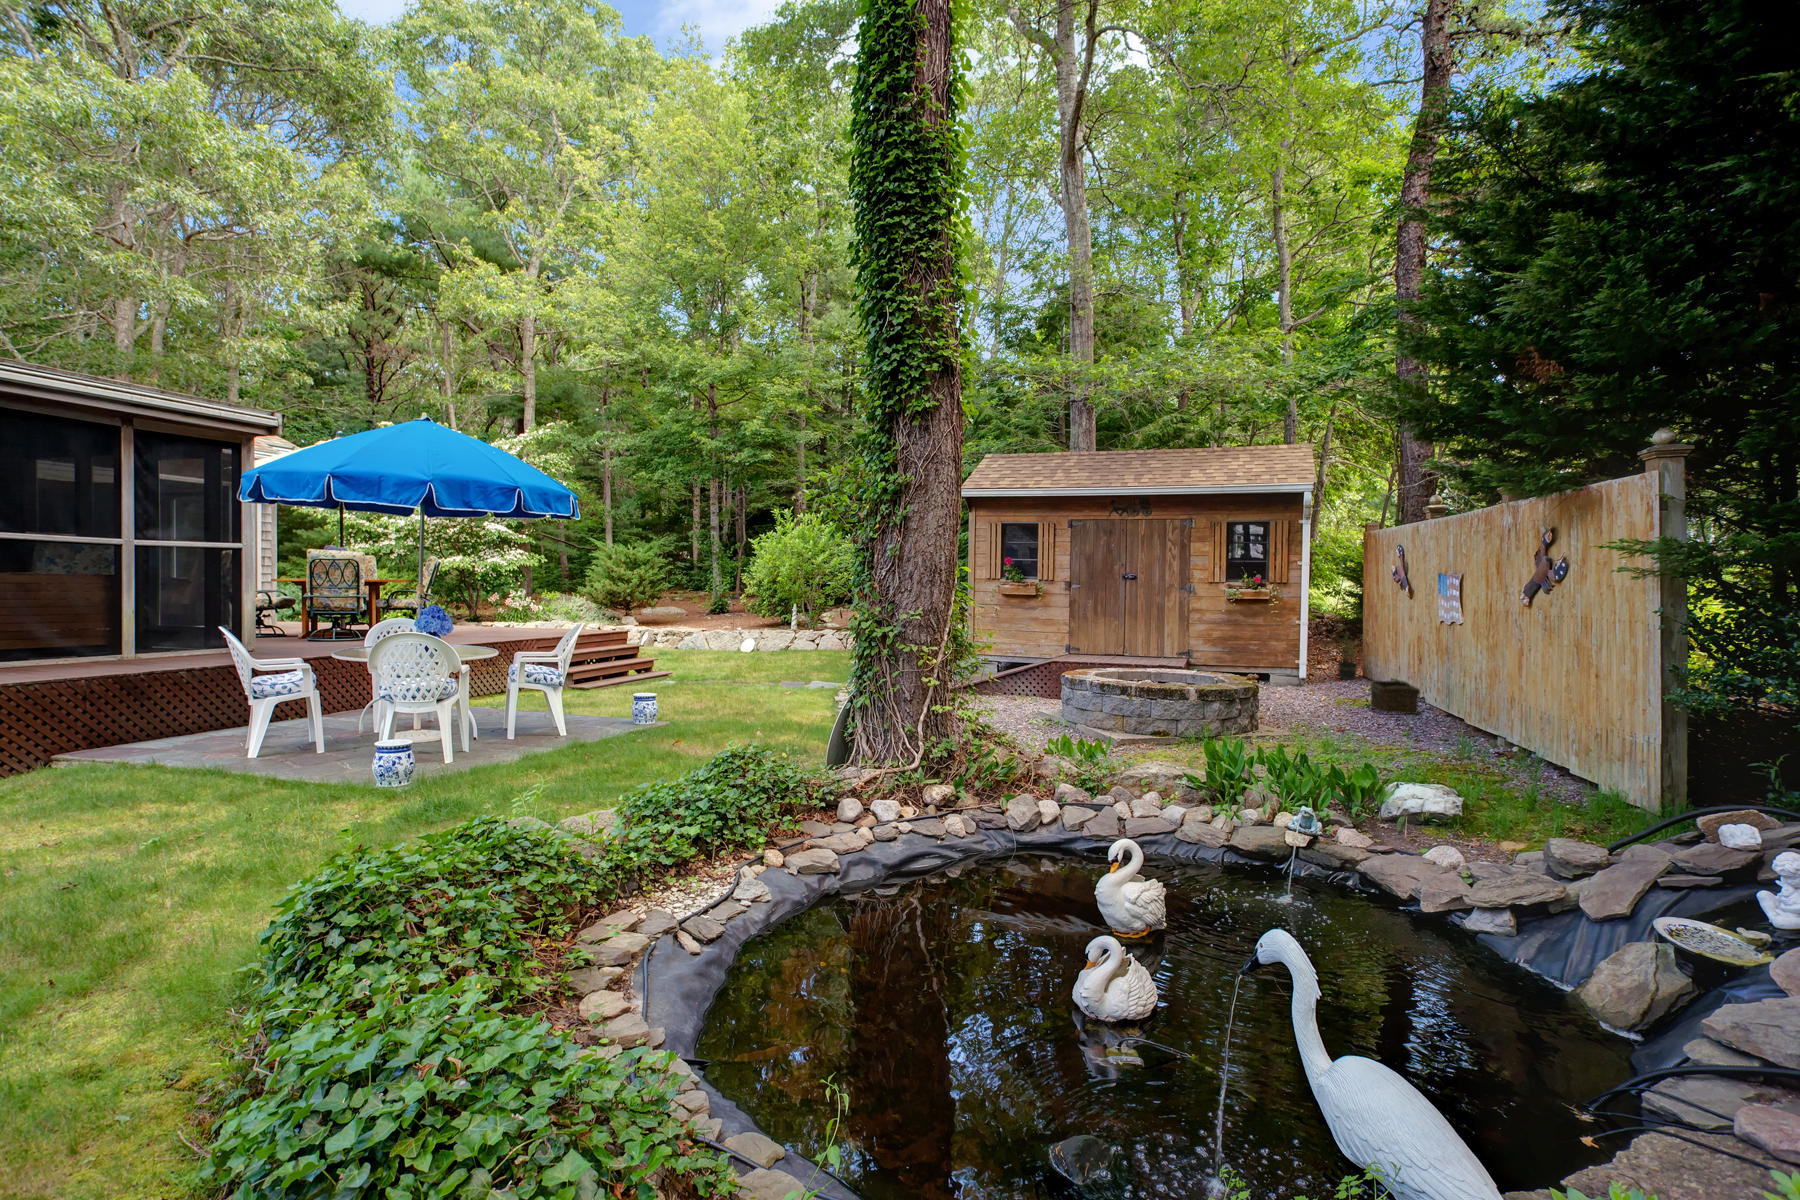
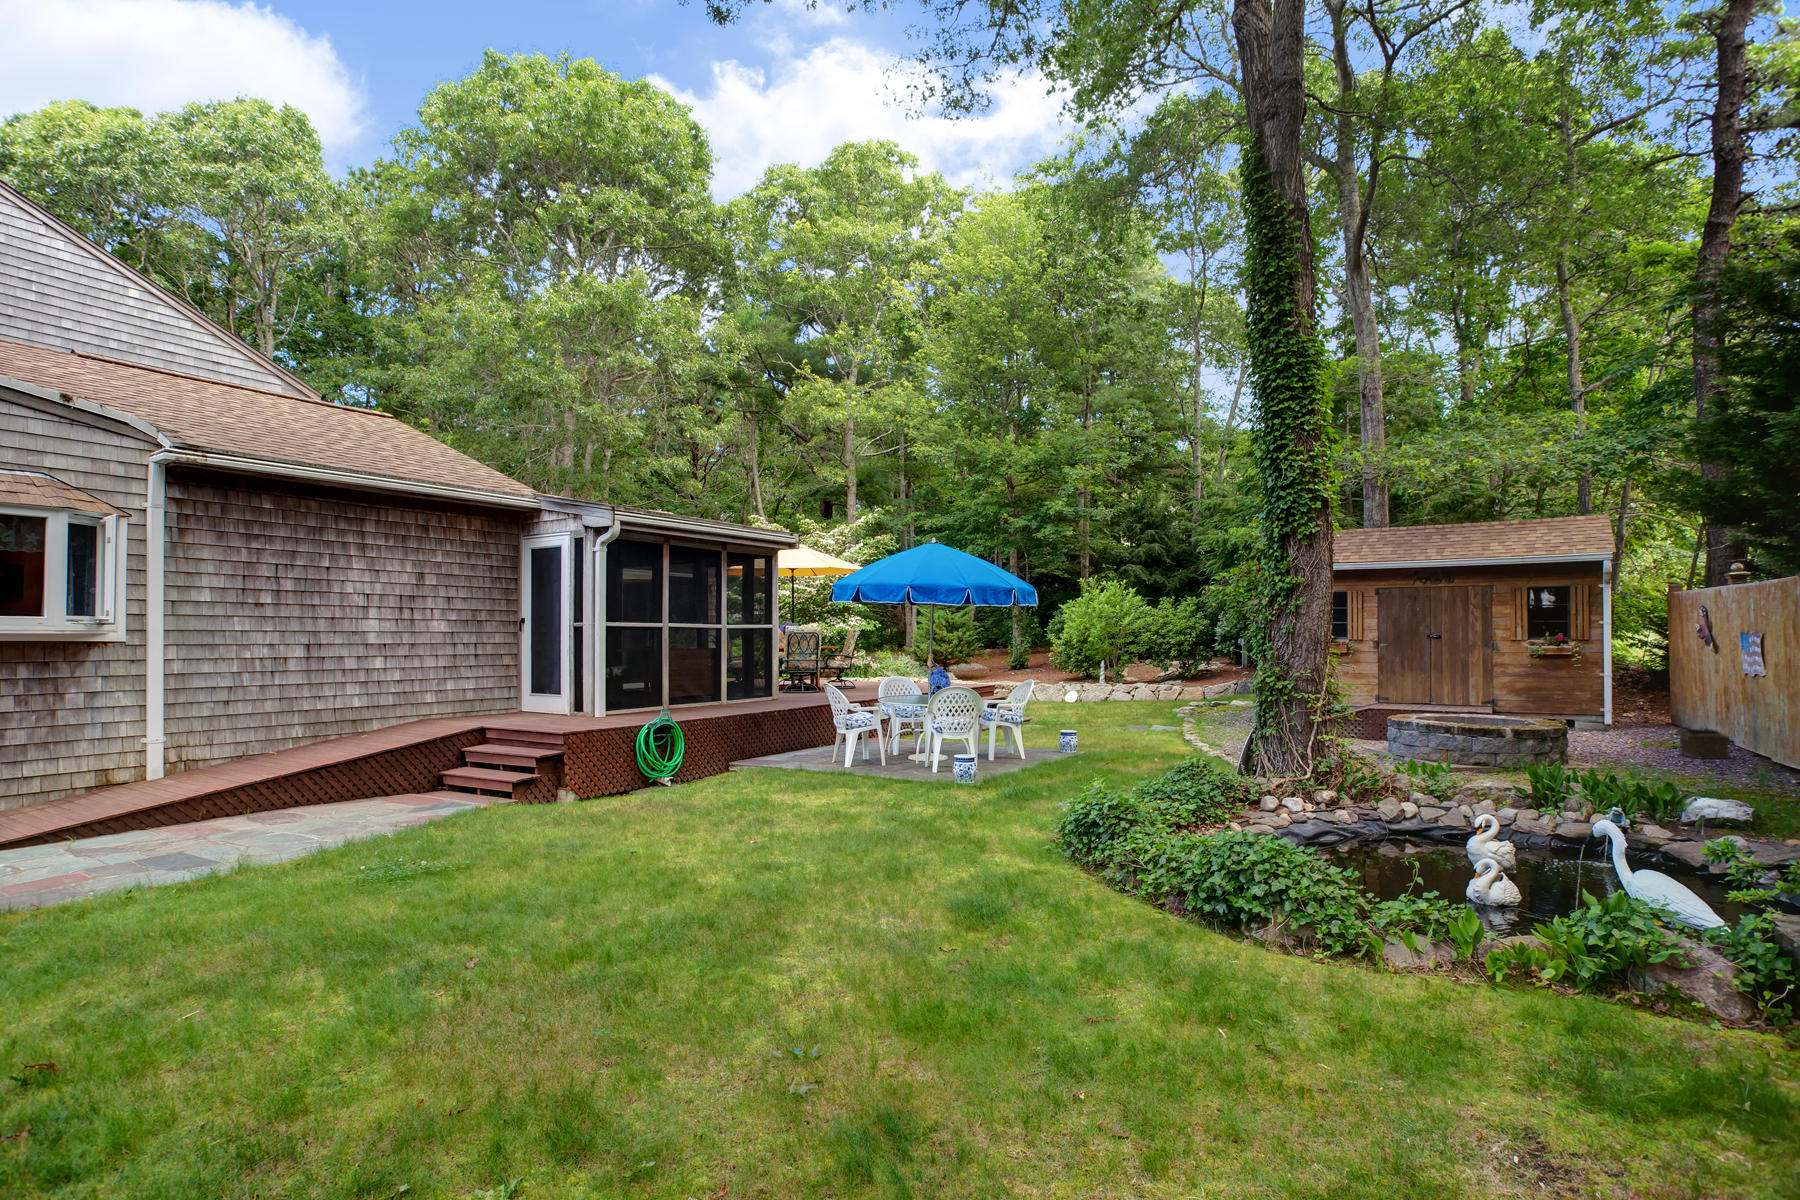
potted plant: present [1338,633,1357,680] -> none [1640,683,1678,730]

